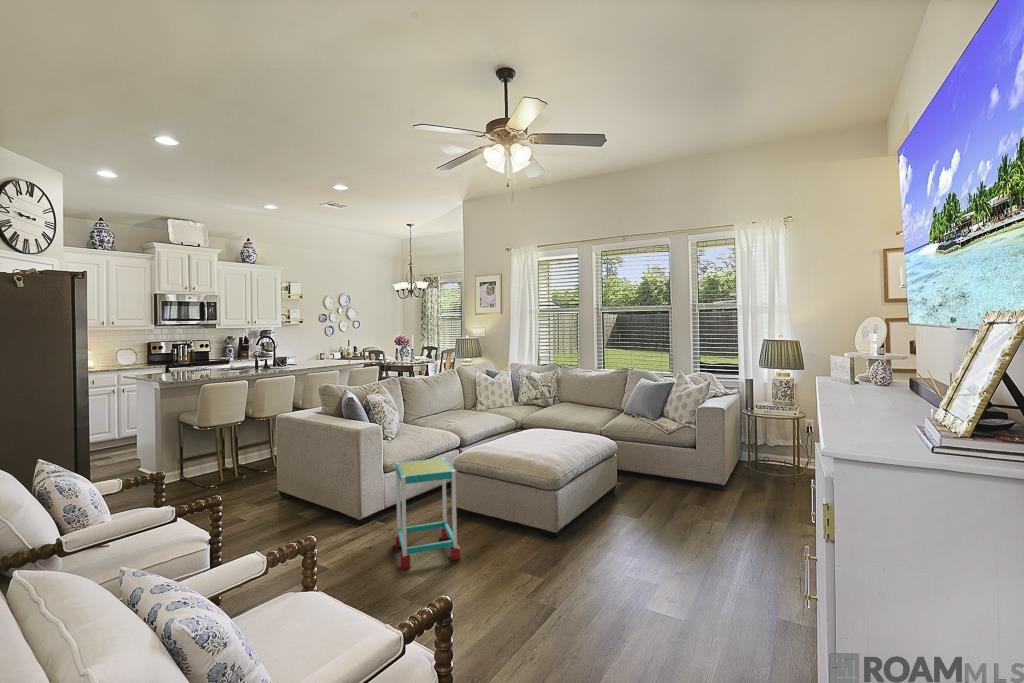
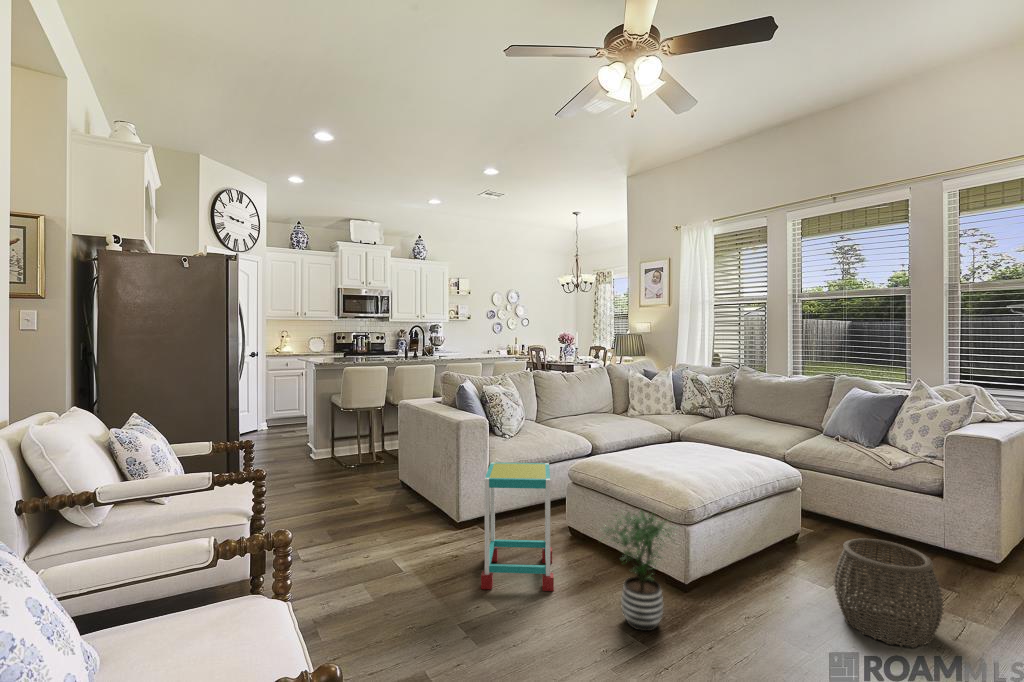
woven basket: none [647,482,707,547] -> present [834,539,944,647]
potted plant: none [500,483,560,572] -> present [600,511,677,631]

